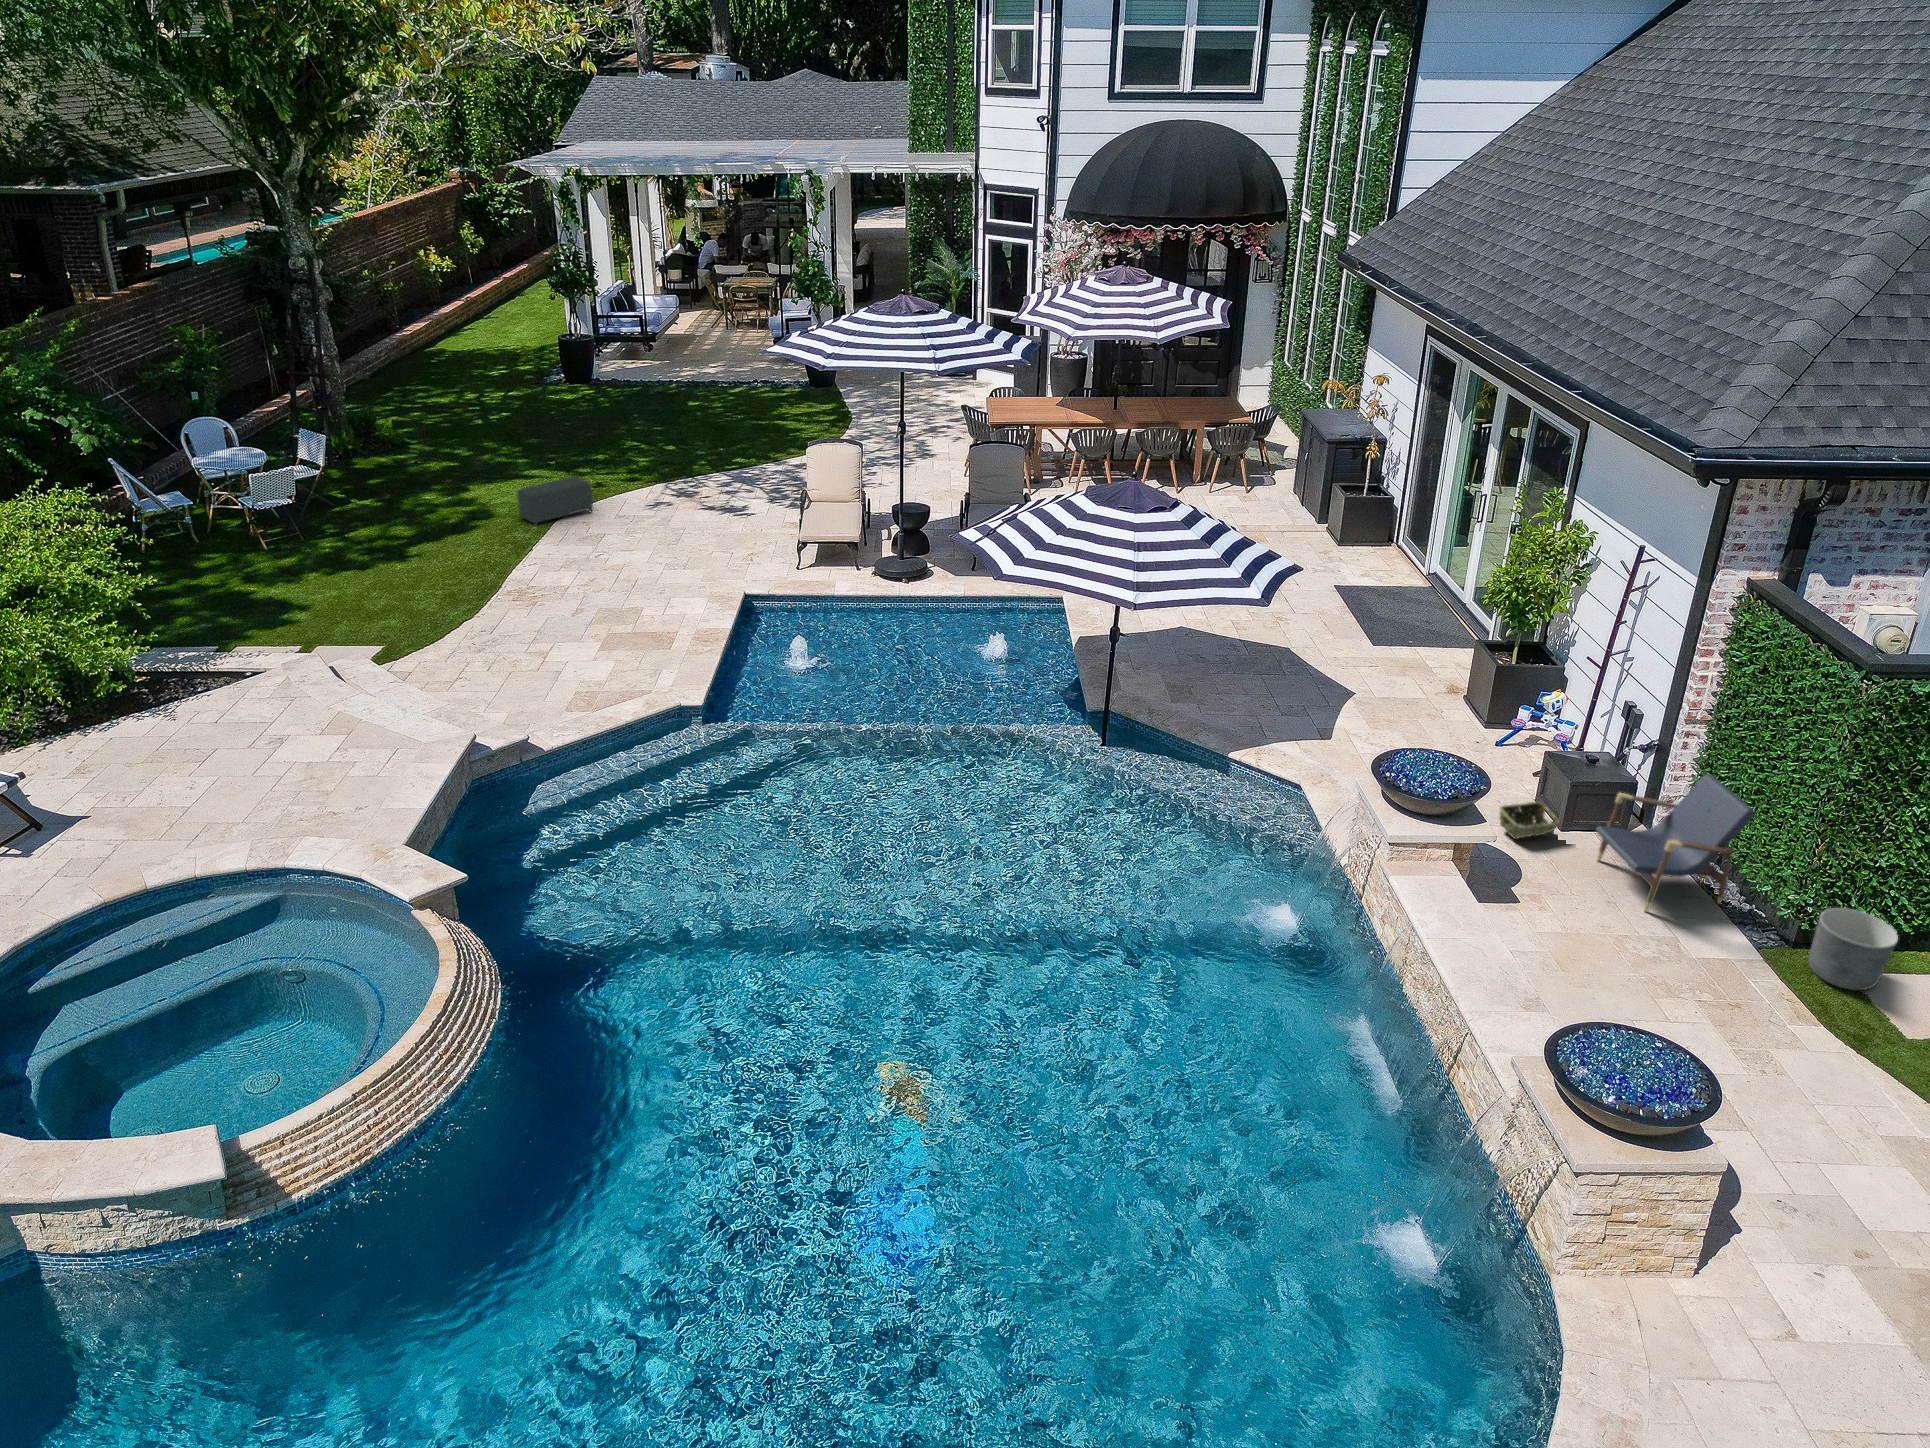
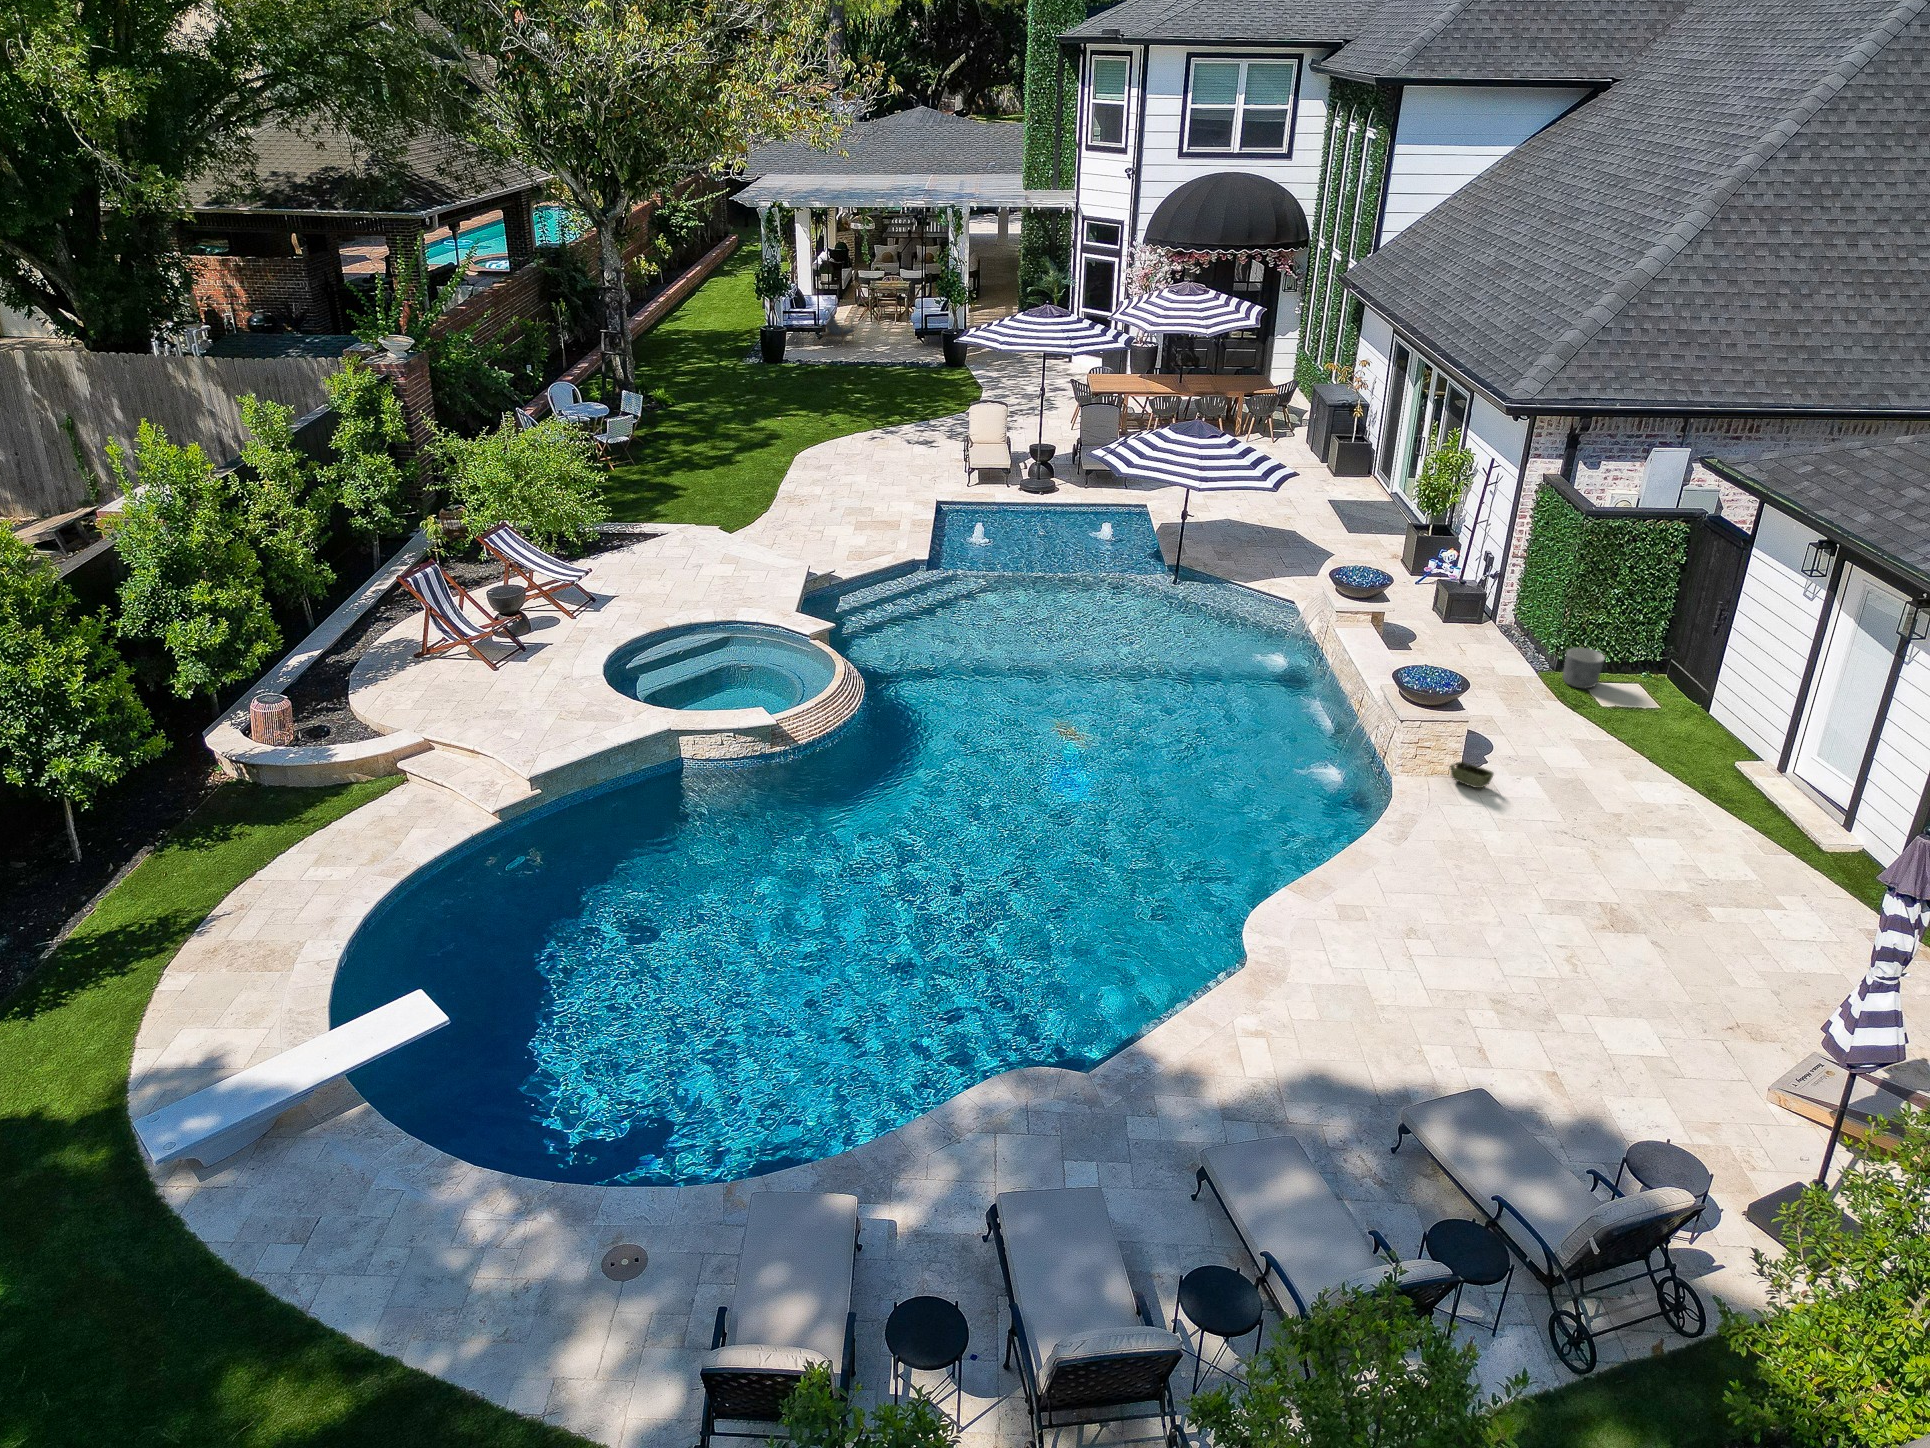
ottoman: present [517,477,593,526] -> none [766,425,815,459]
lounge chair: present [1596,774,1755,912] -> present [822,309,856,341]
woven basket: present [1500,802,1560,839] -> present [1450,762,1494,788]

